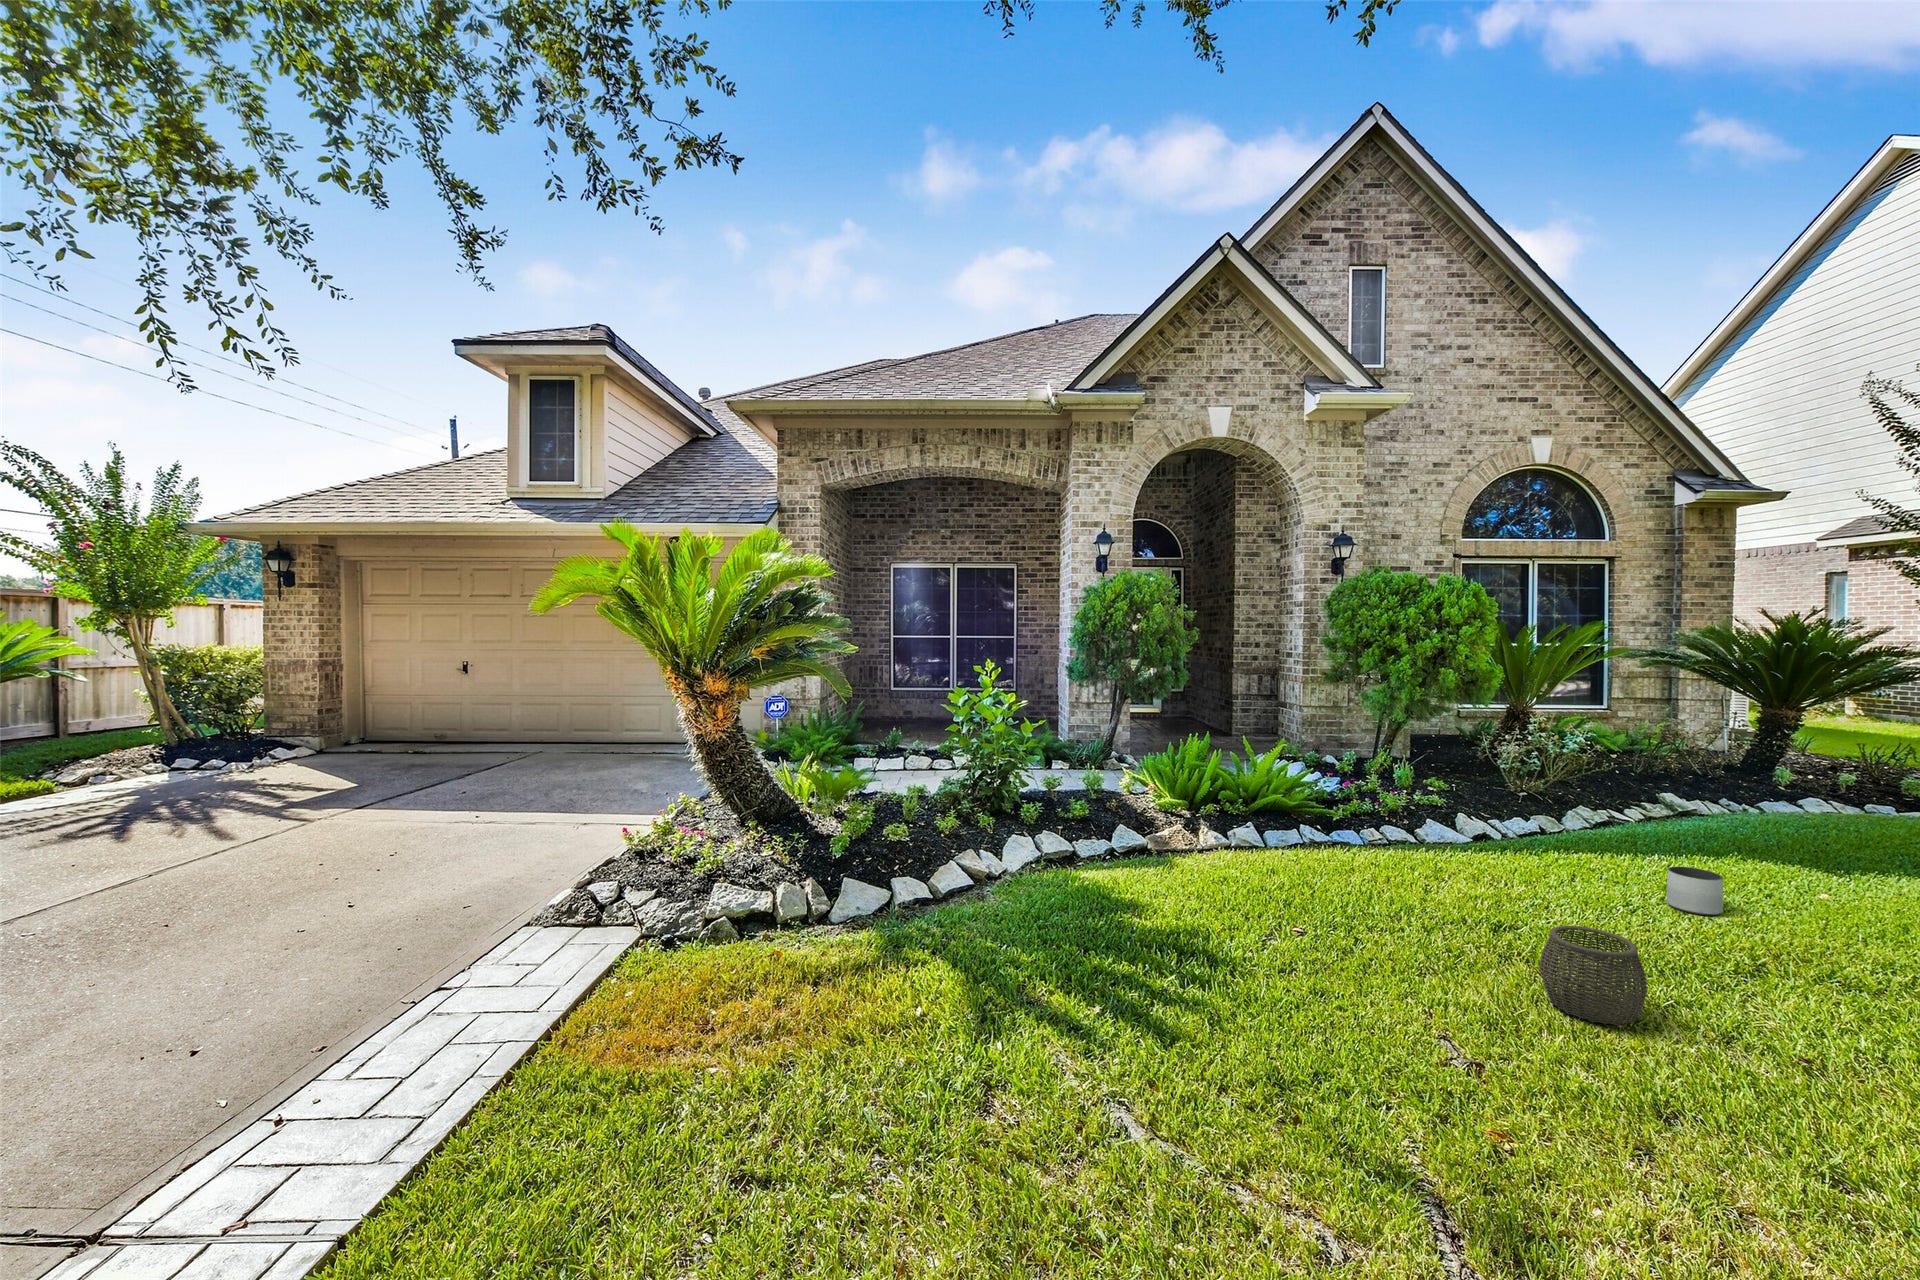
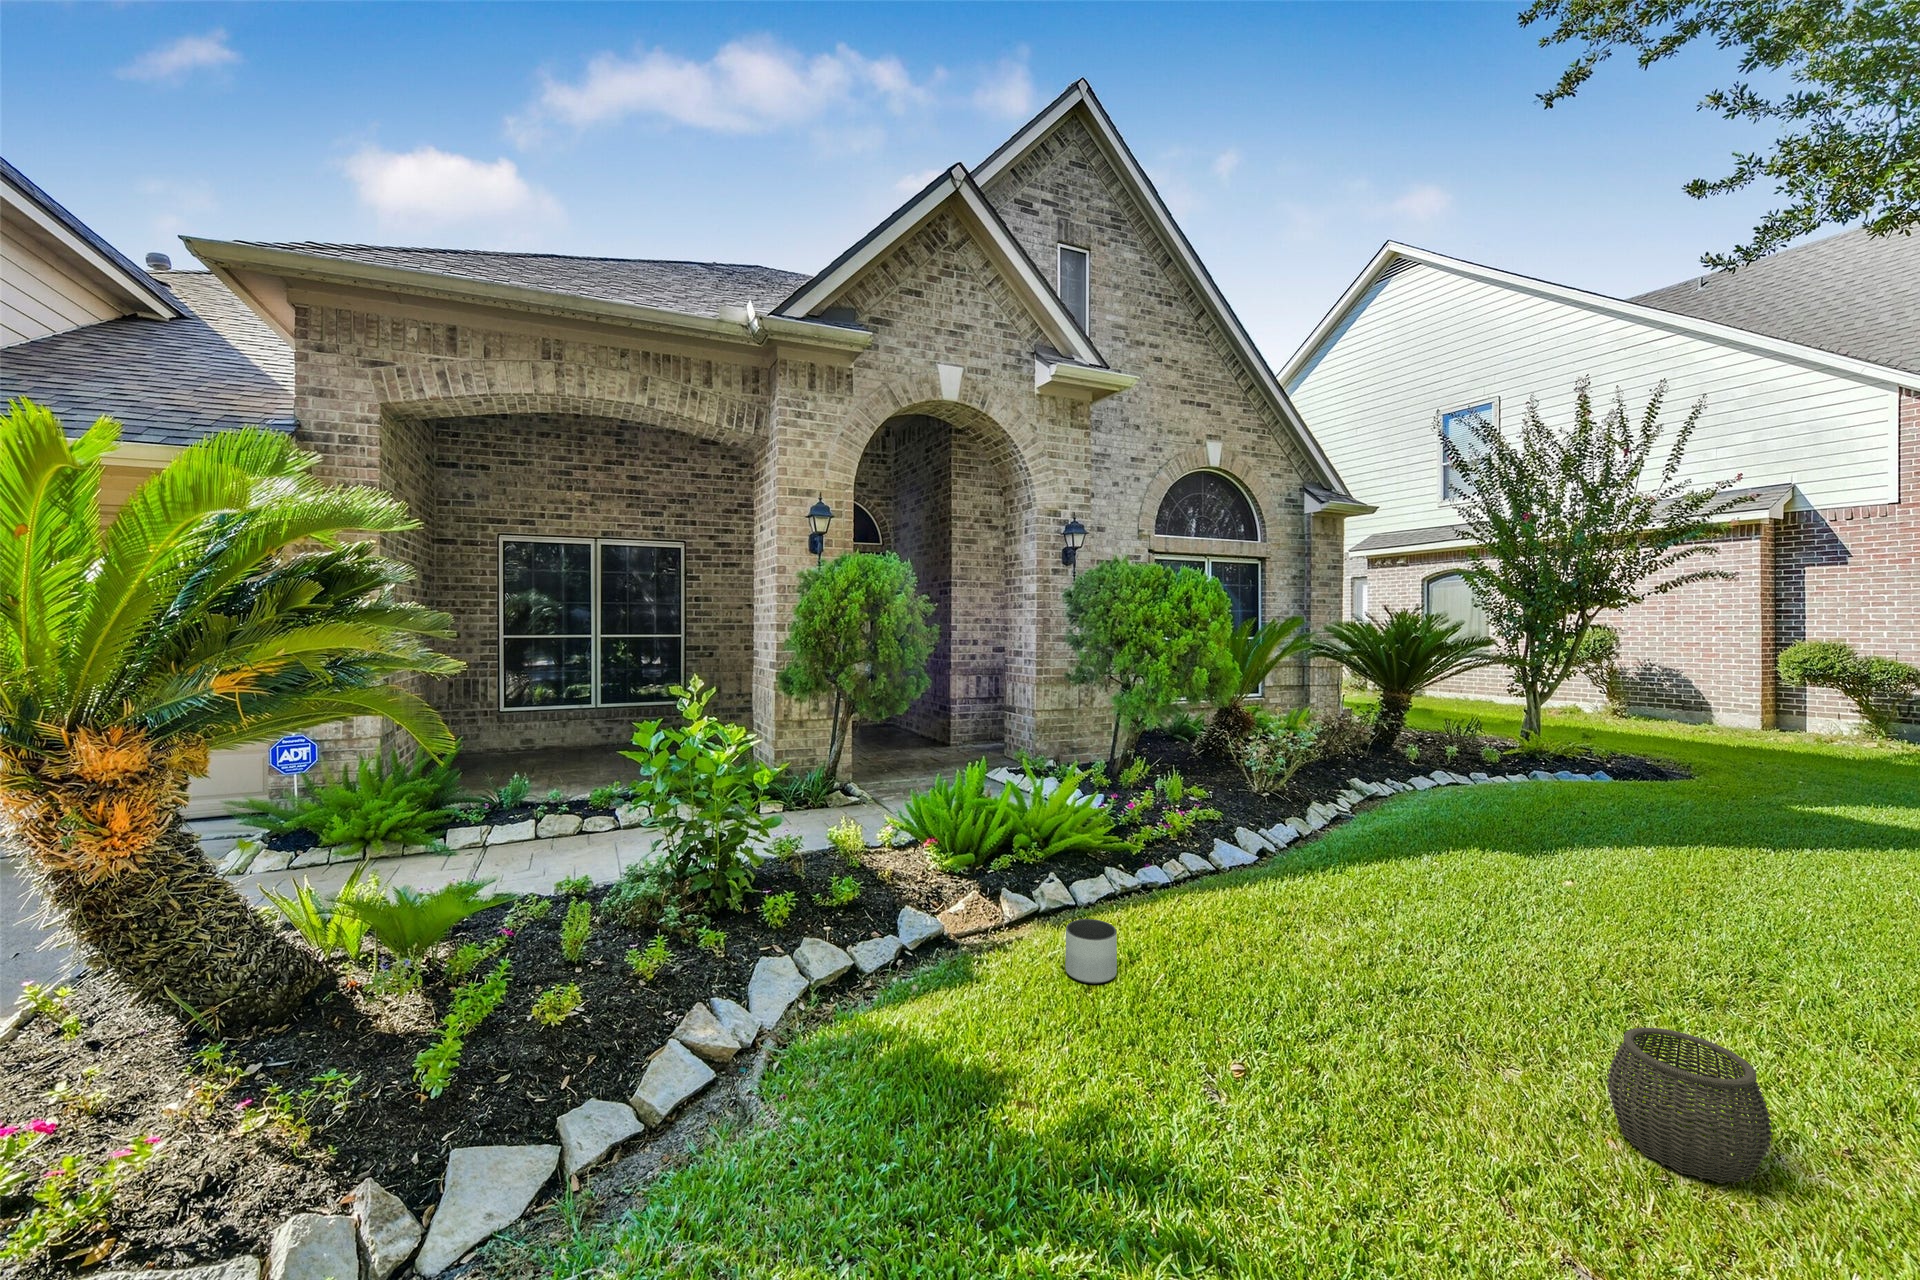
planter: present [1667,867,1723,915] -> present [1065,919,1117,984]

